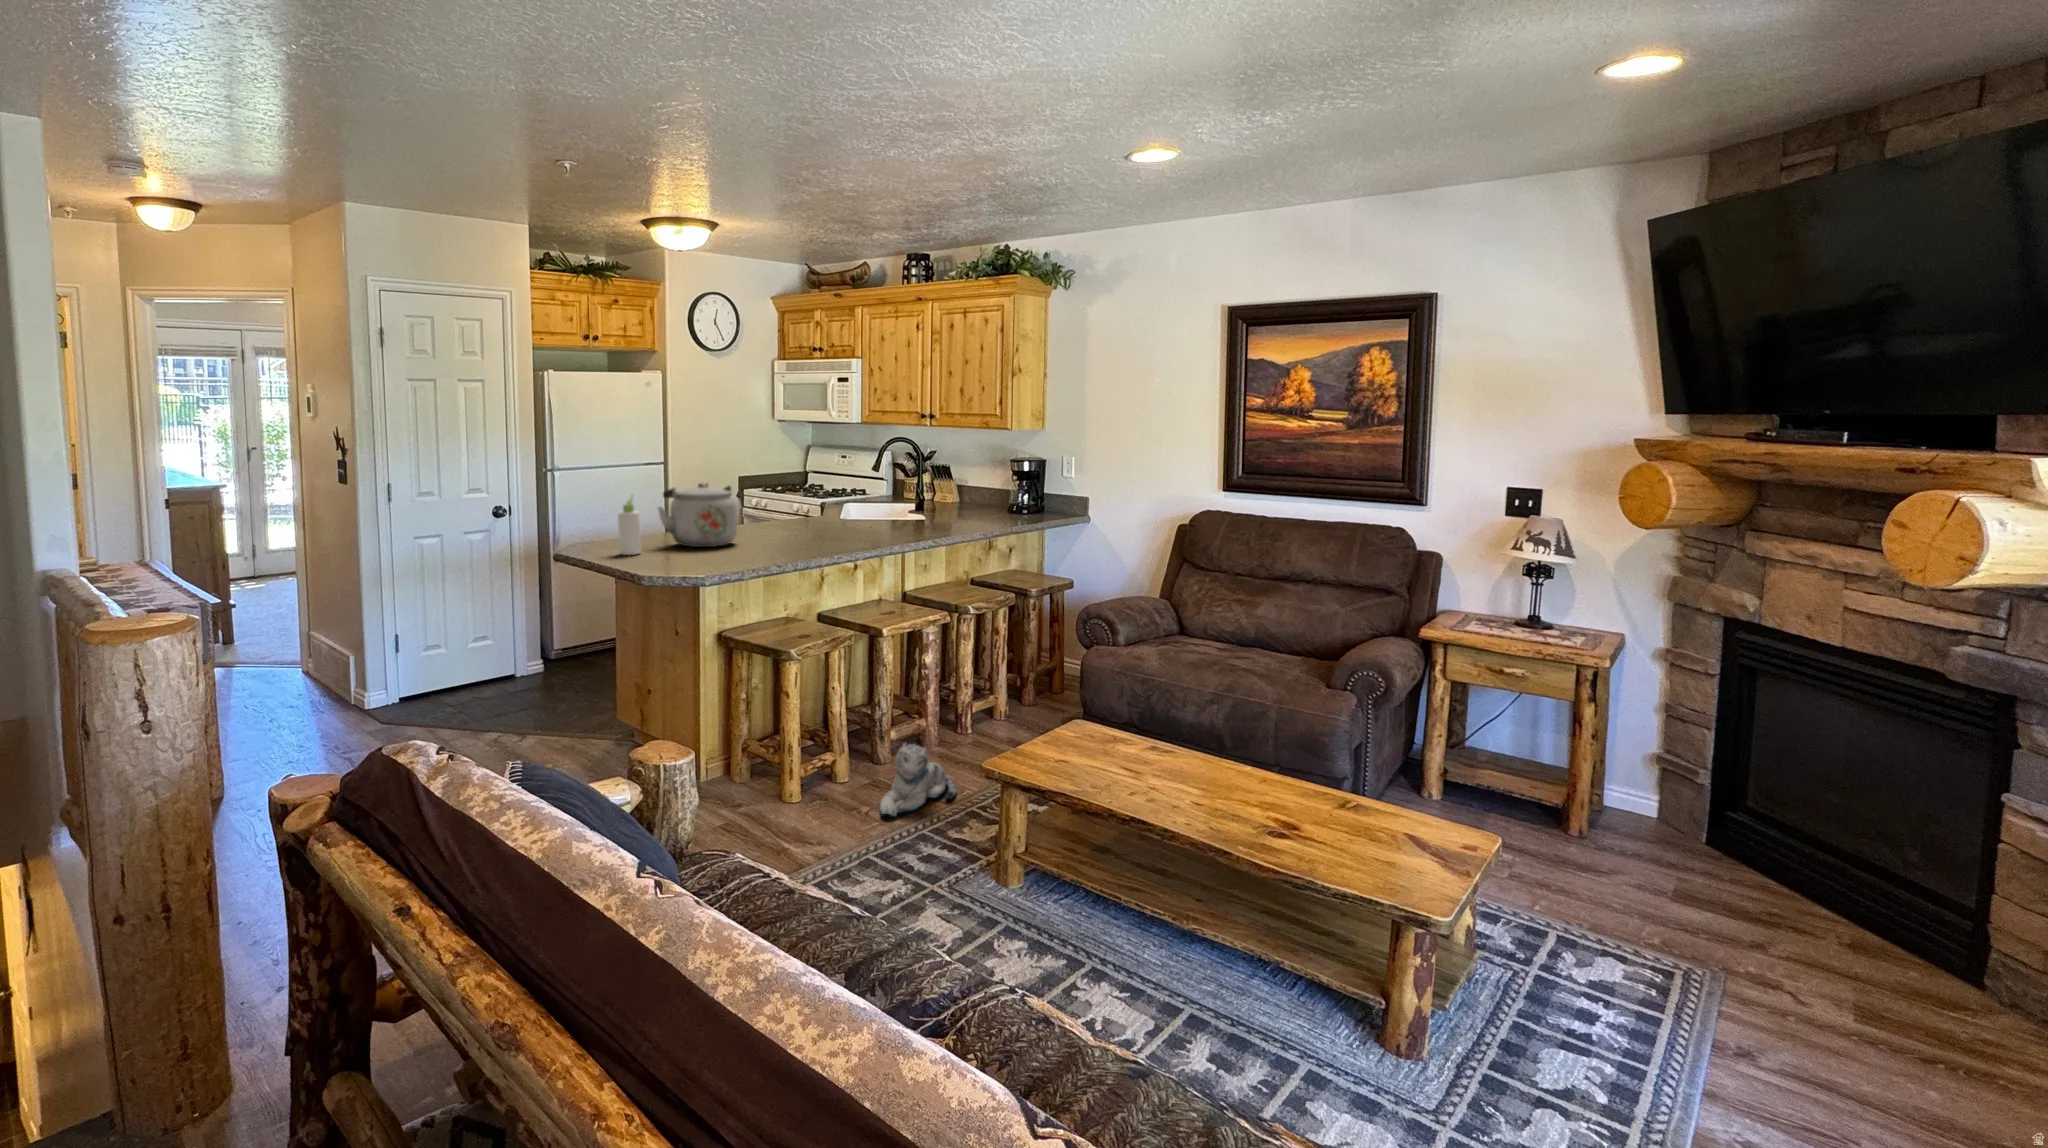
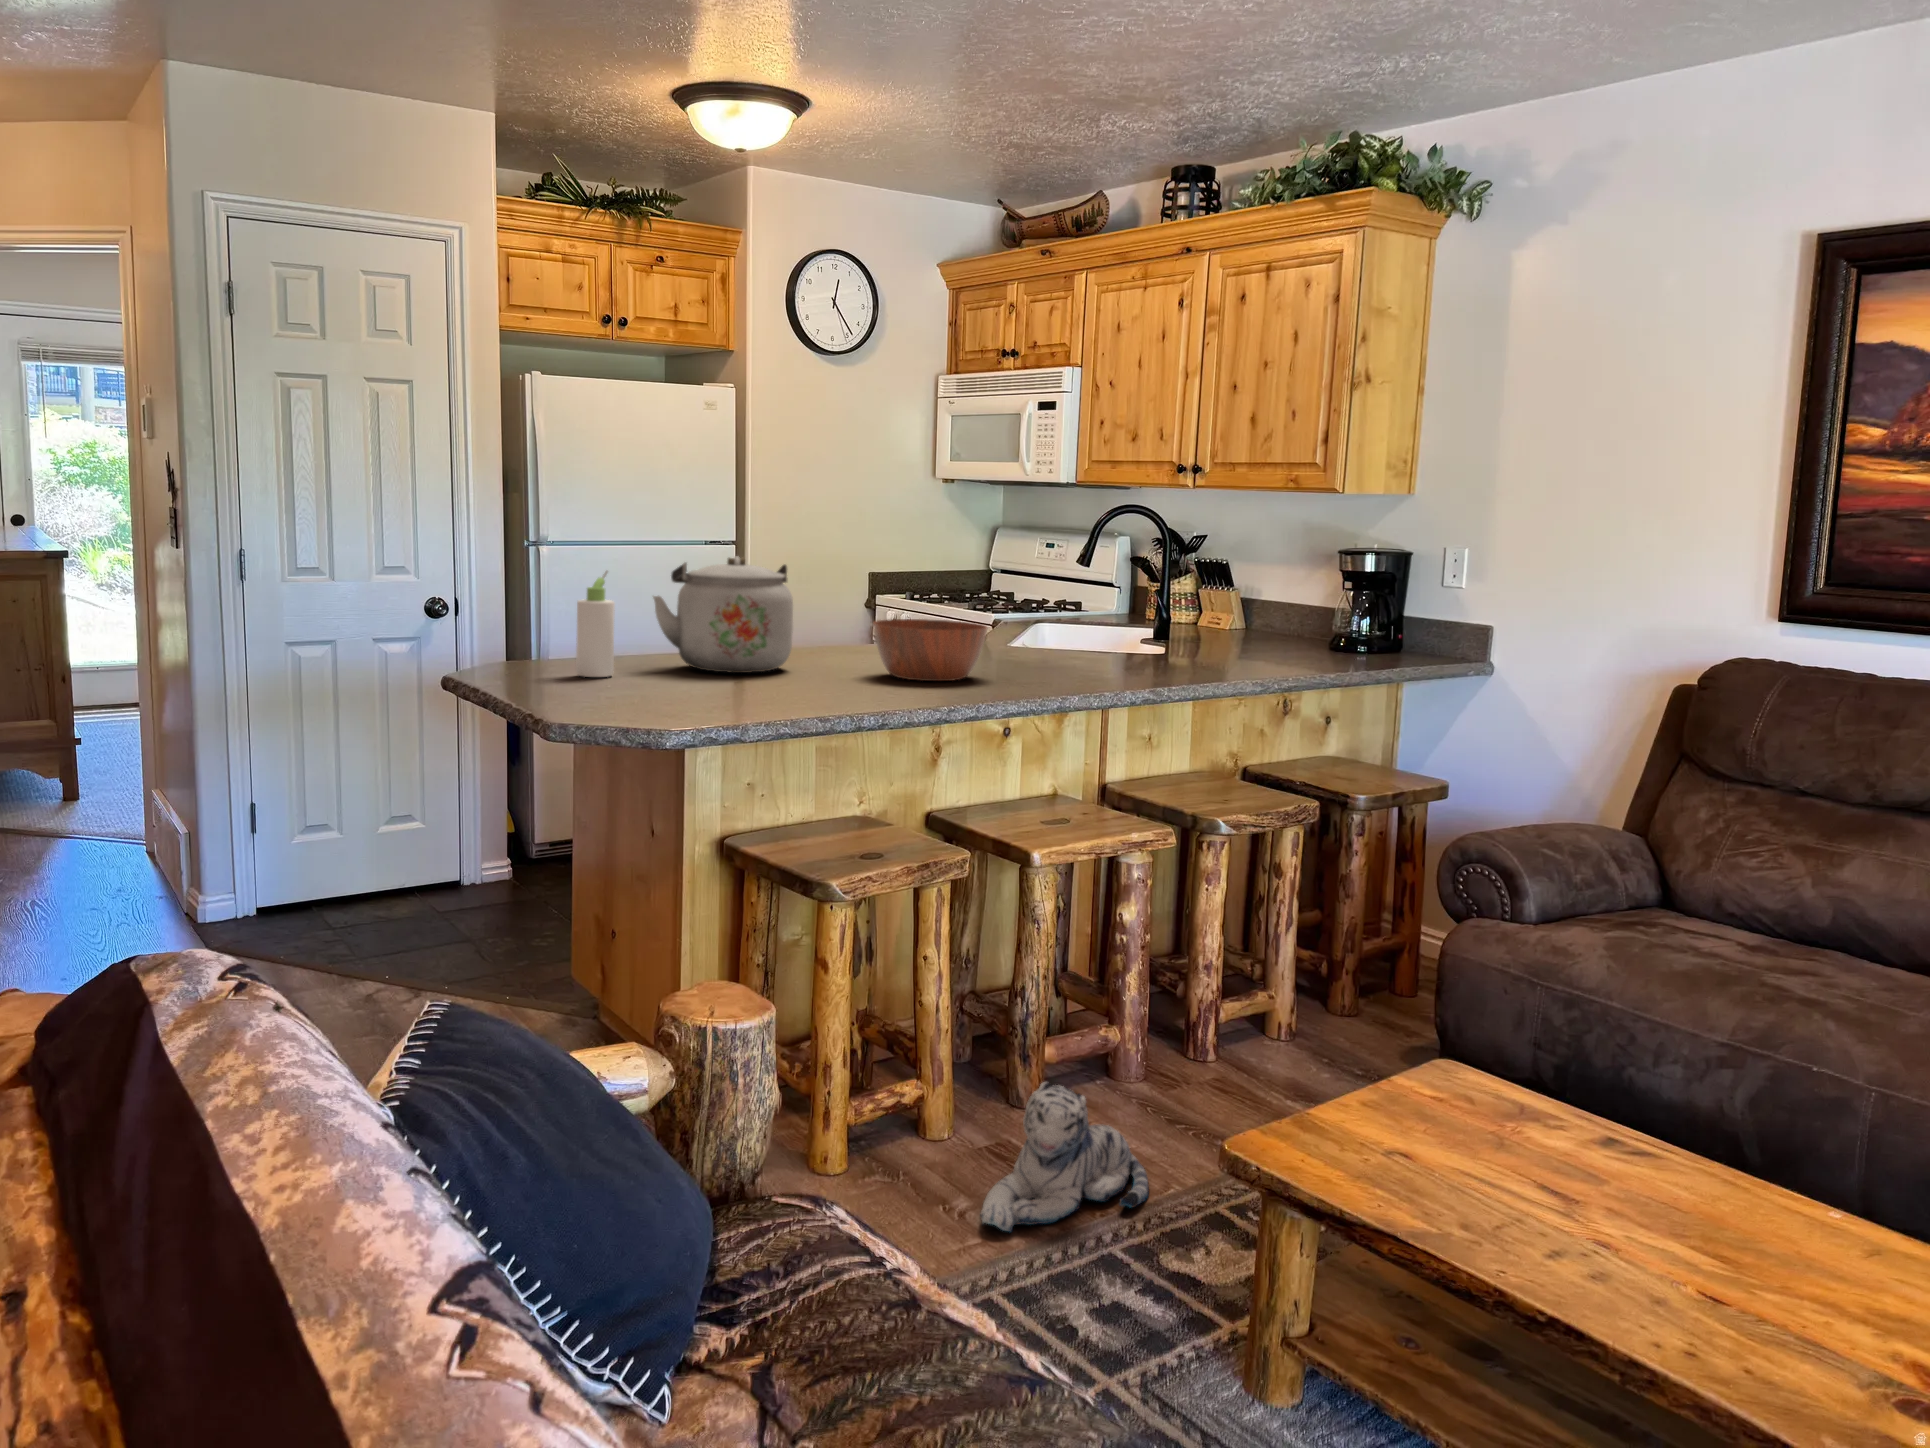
bowl: none [783,512,846,545] -> present [873,619,988,681]

